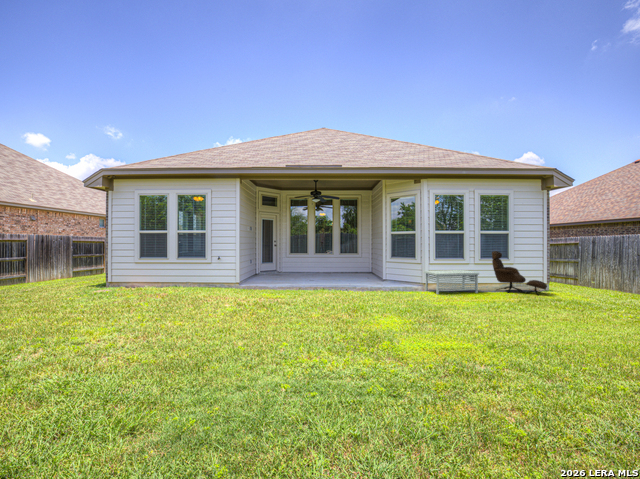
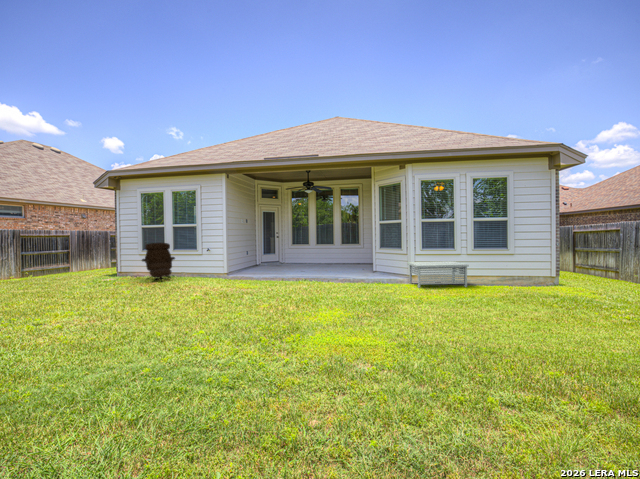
lounge chair: present [492,251,547,295] -> present [142,243,175,282]

